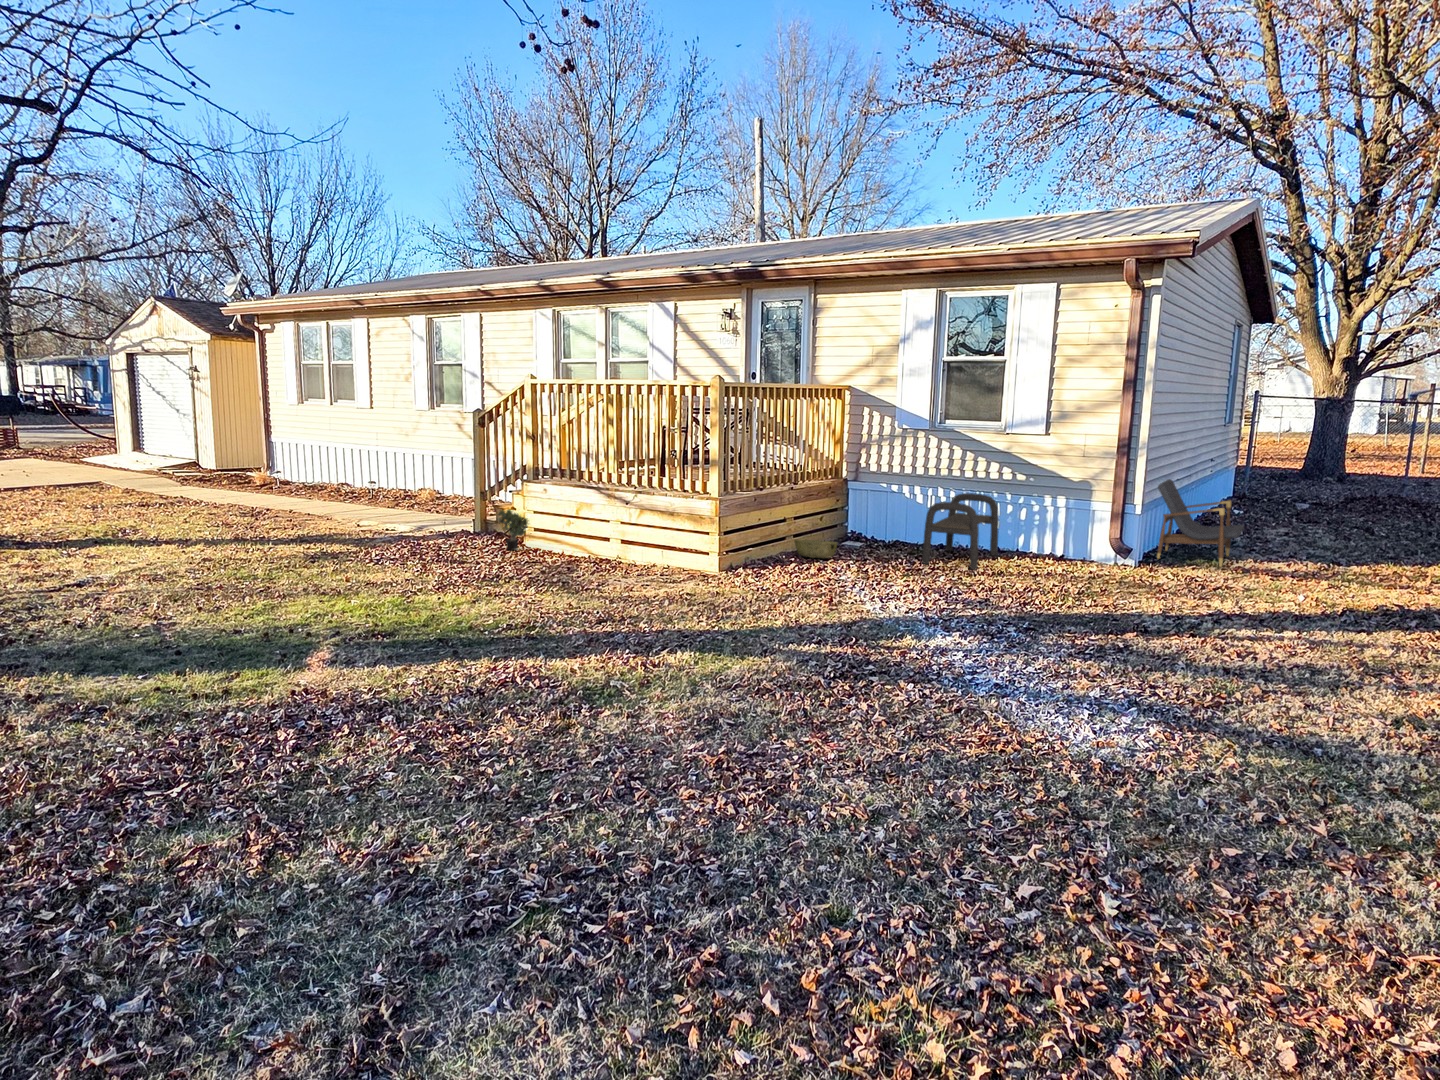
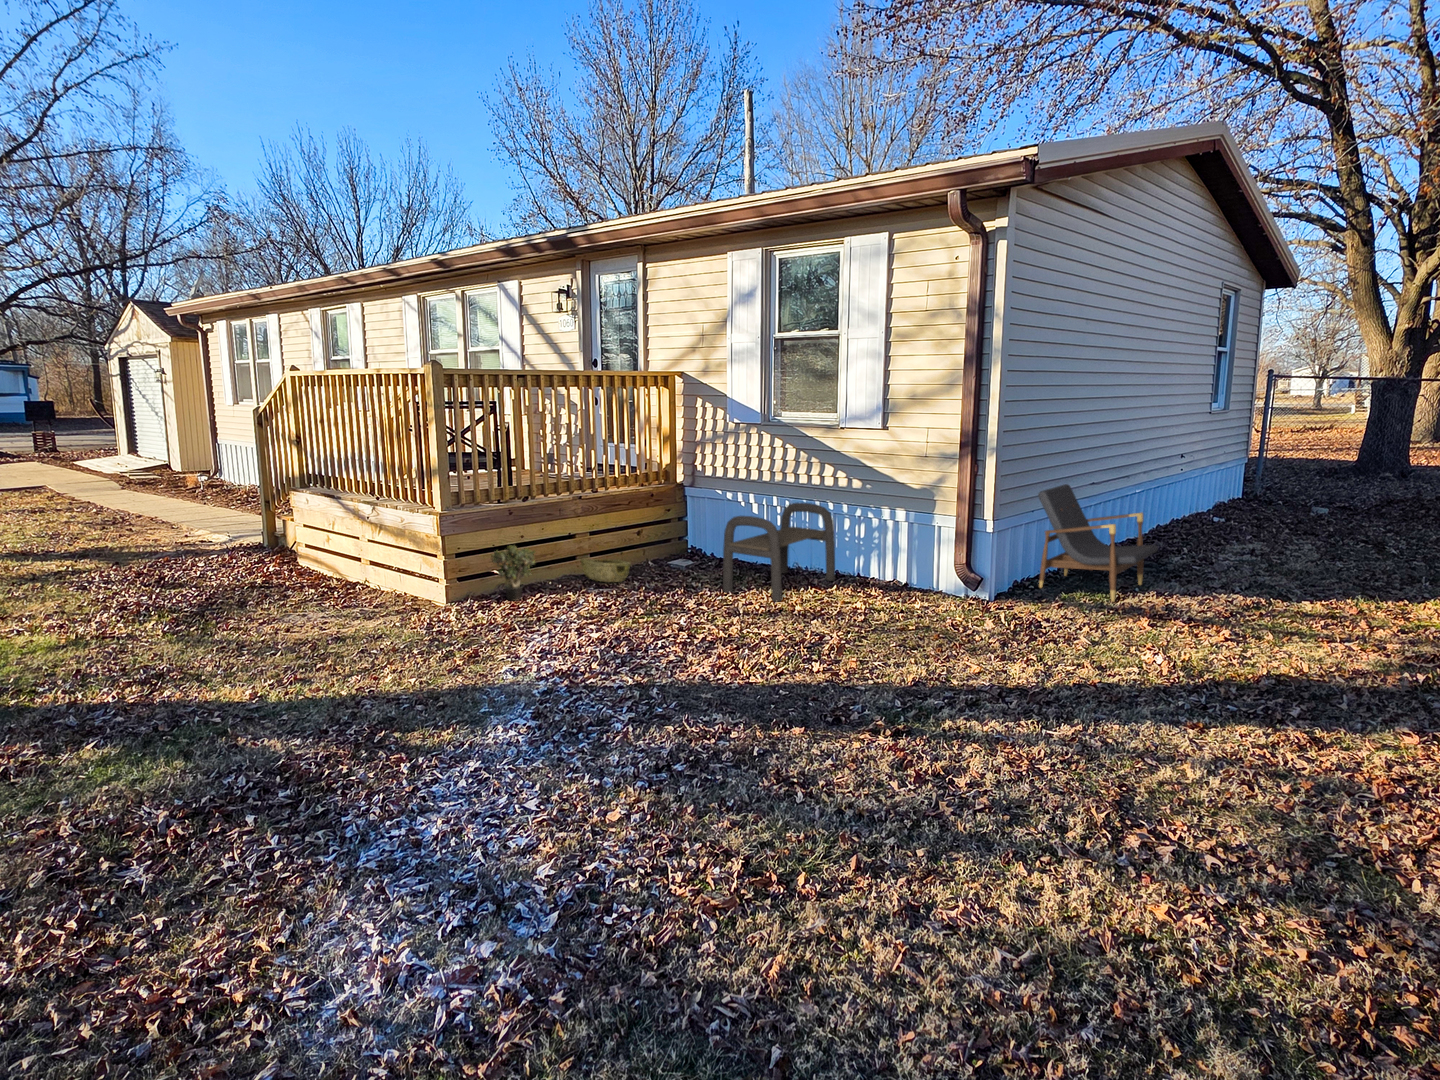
potted plant: present [497,509,528,550] -> present [491,545,535,601]

